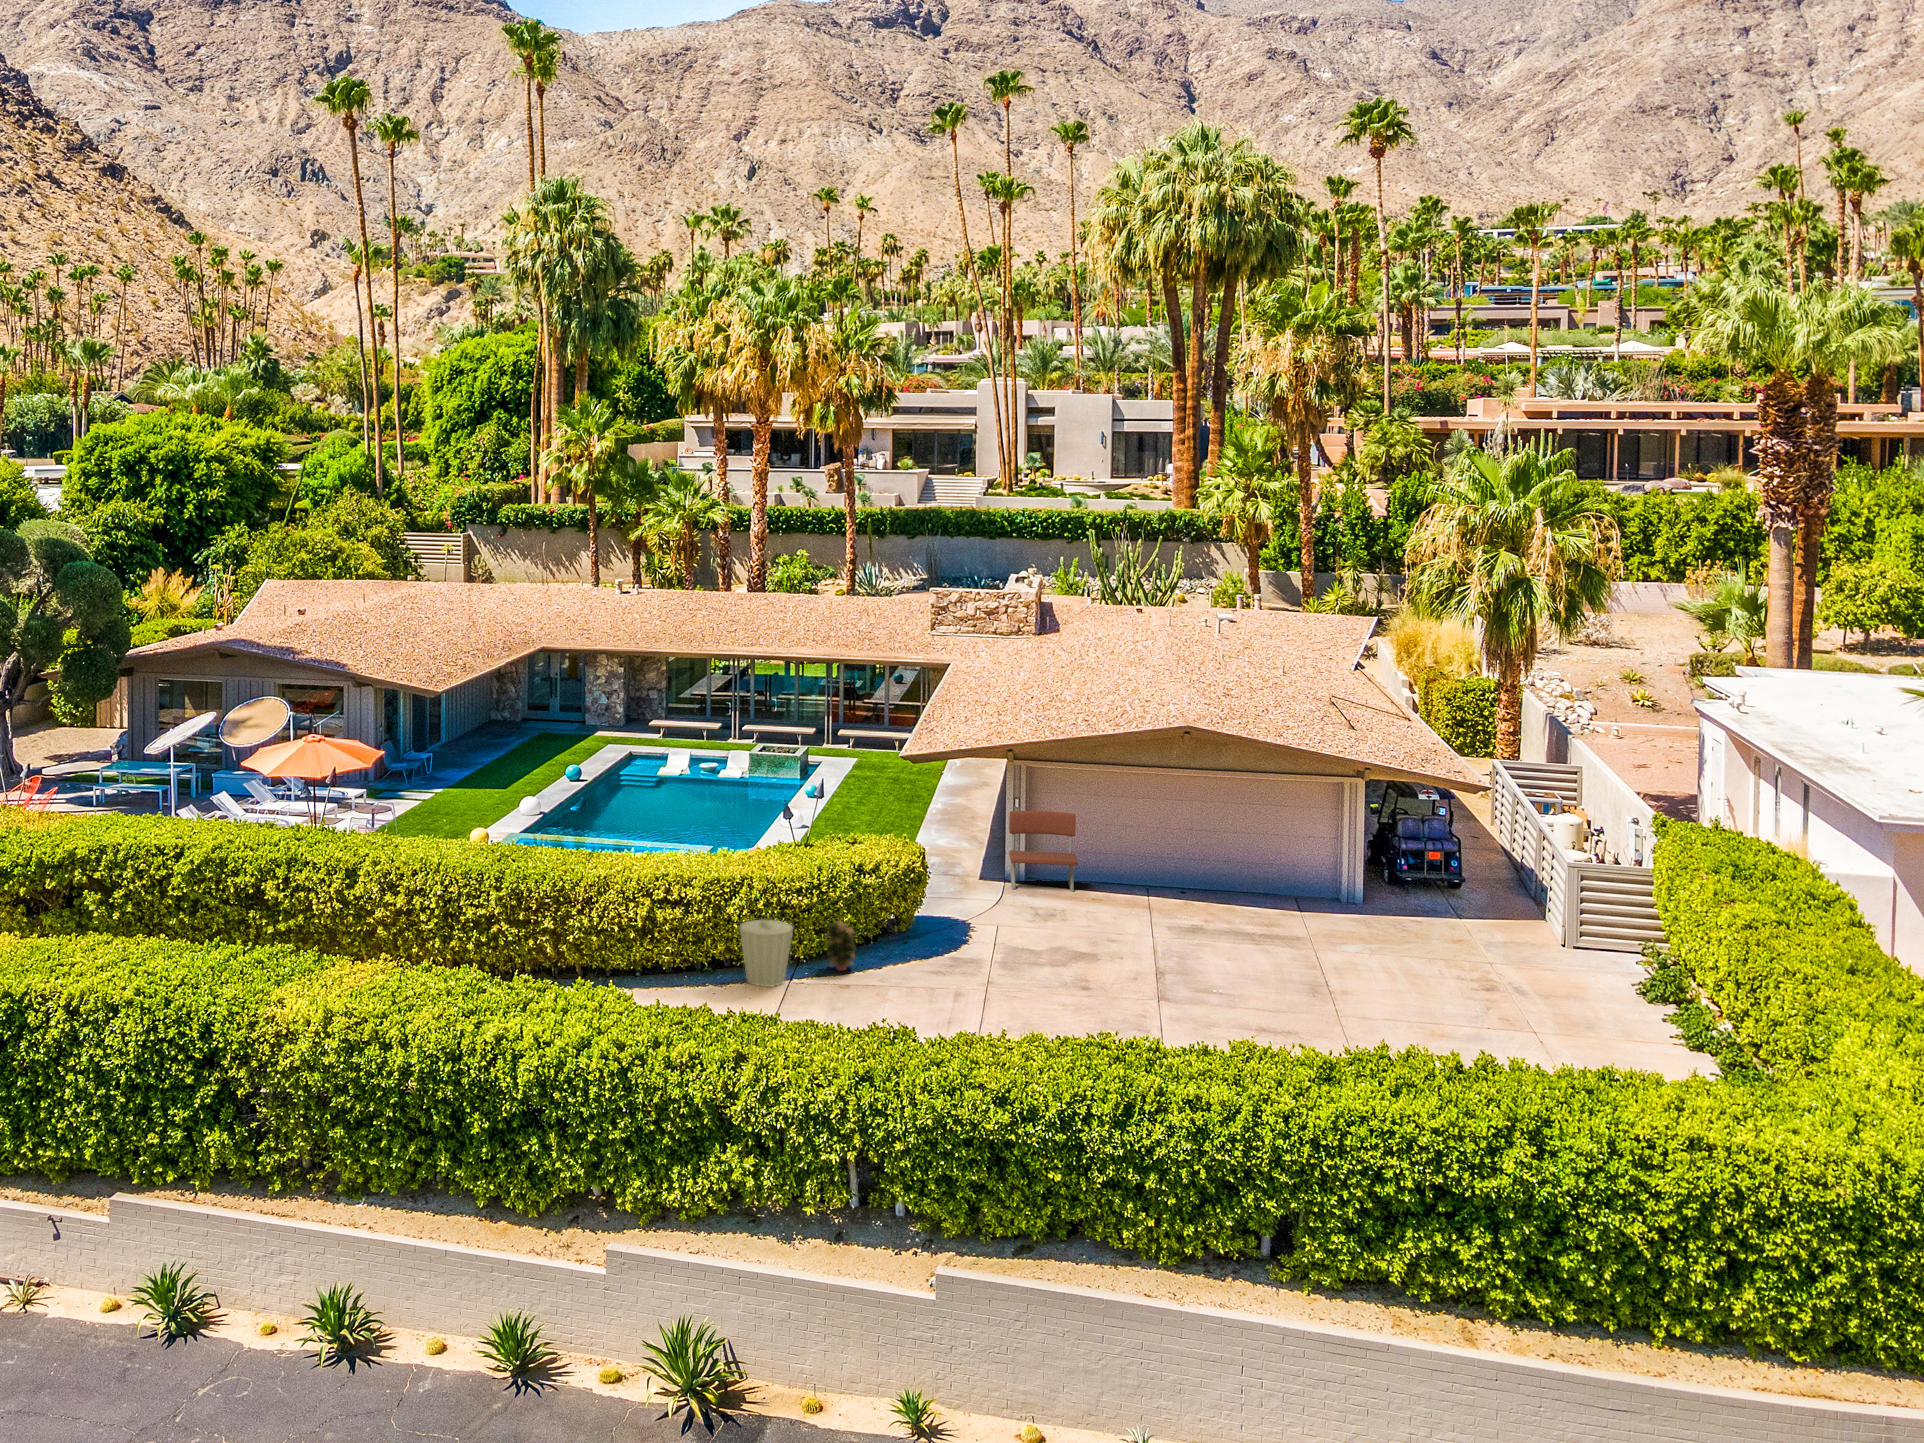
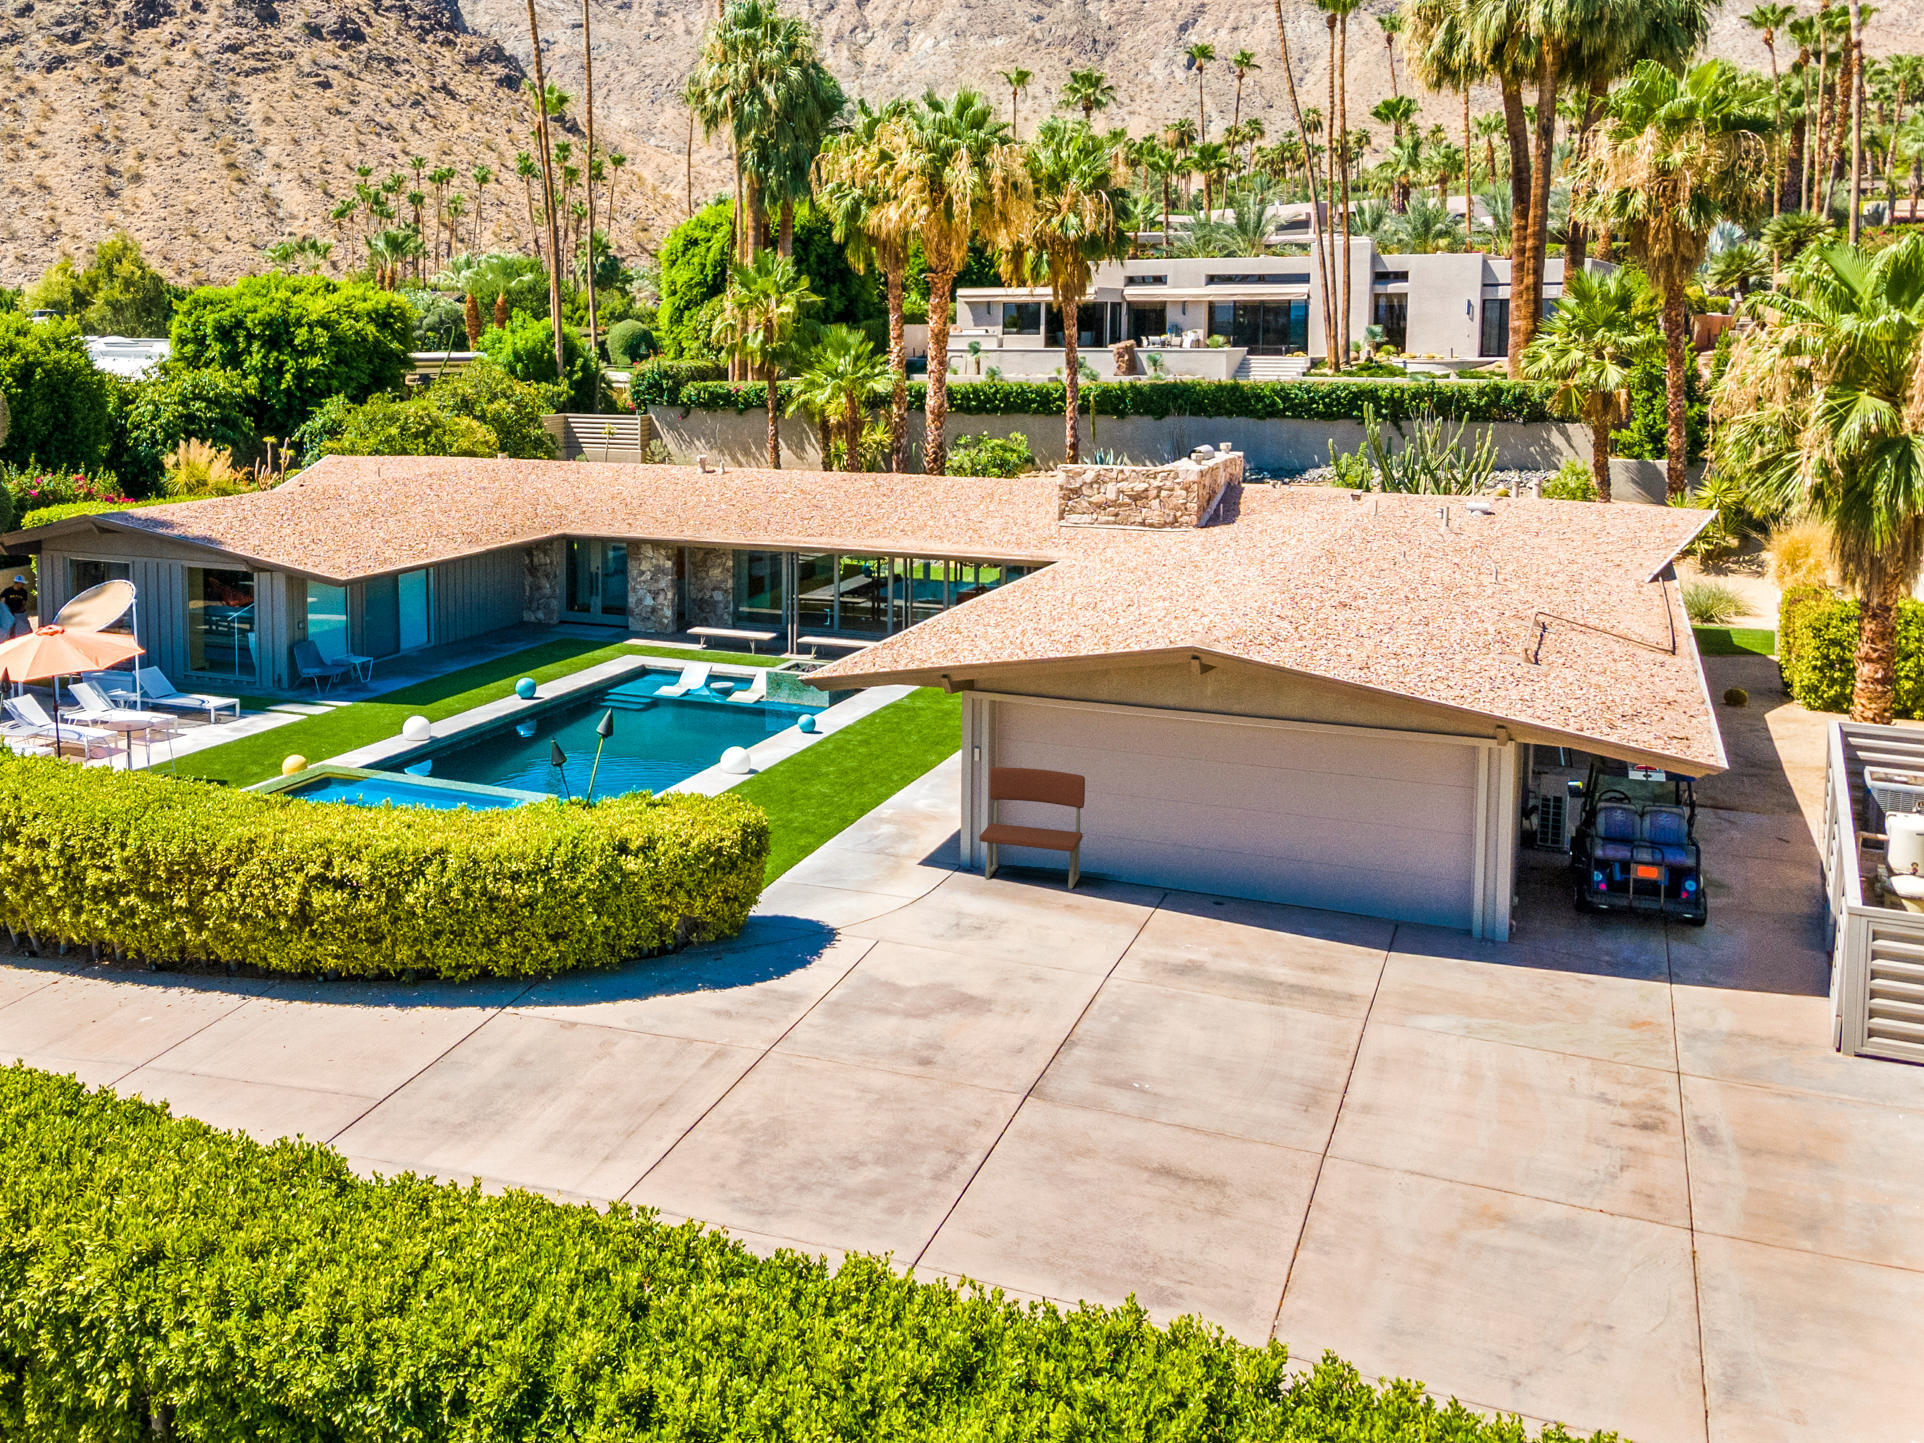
trash can: present [740,920,793,987] -> none [428,914,508,1015]
decorative plant: present [825,921,855,971] -> none [573,922,621,996]

